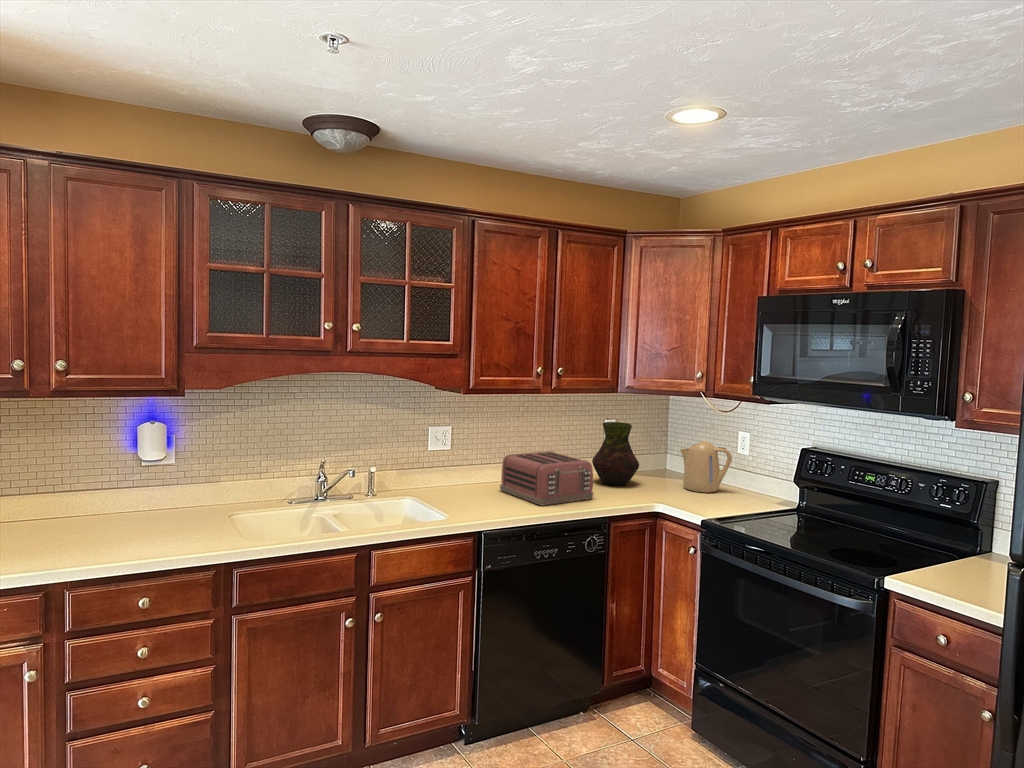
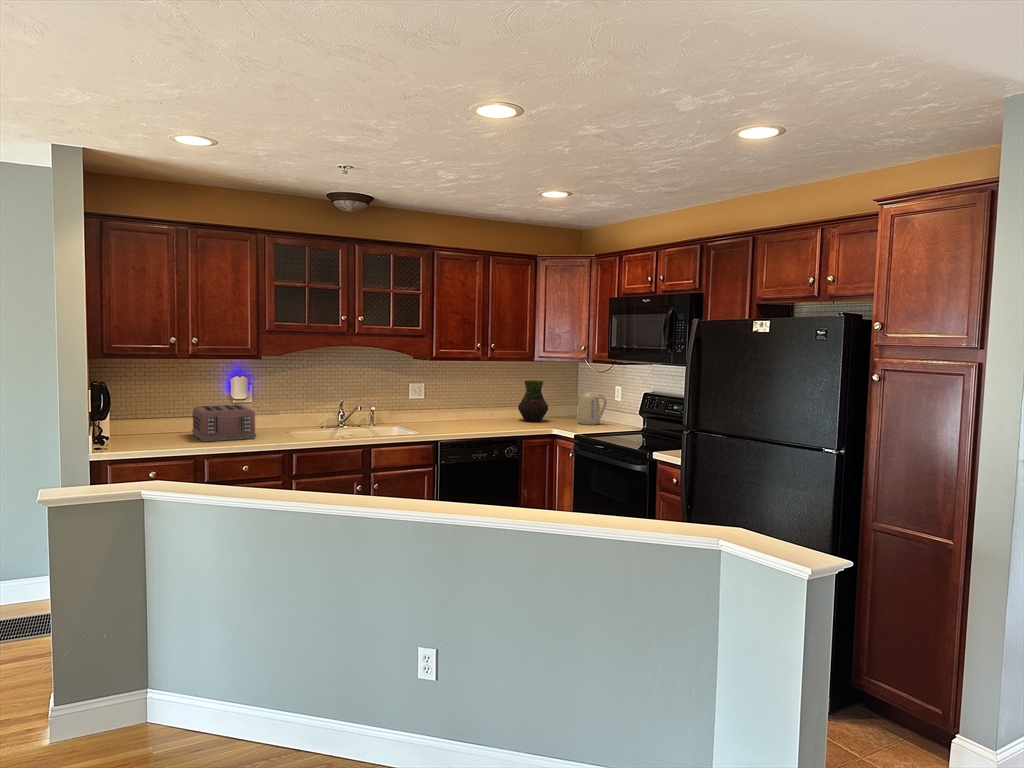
toaster: present [500,451,593,506] -> present [192,405,256,442]

